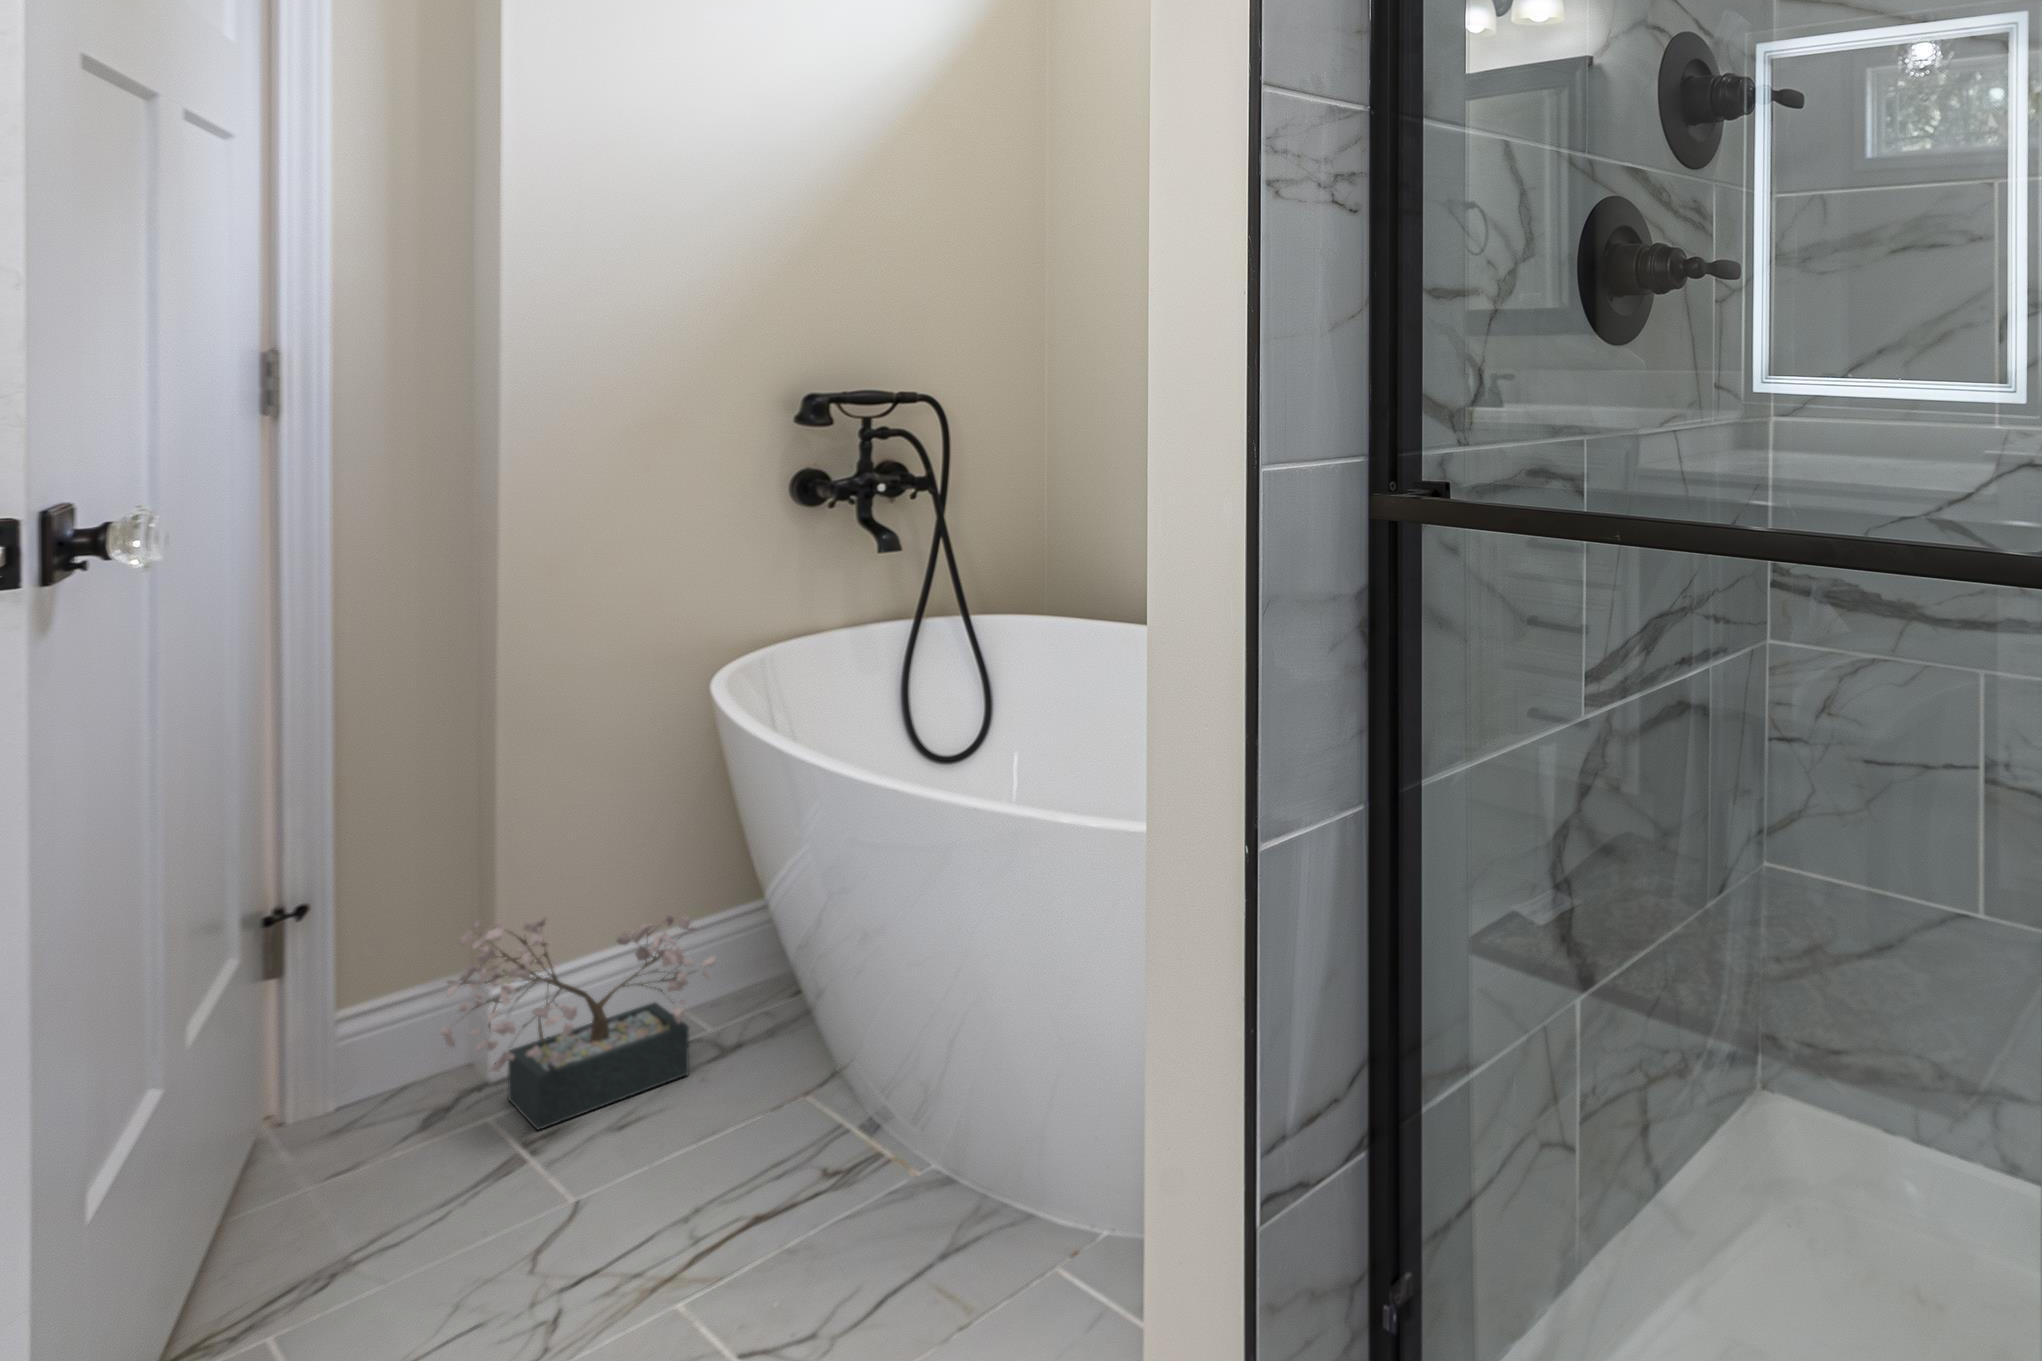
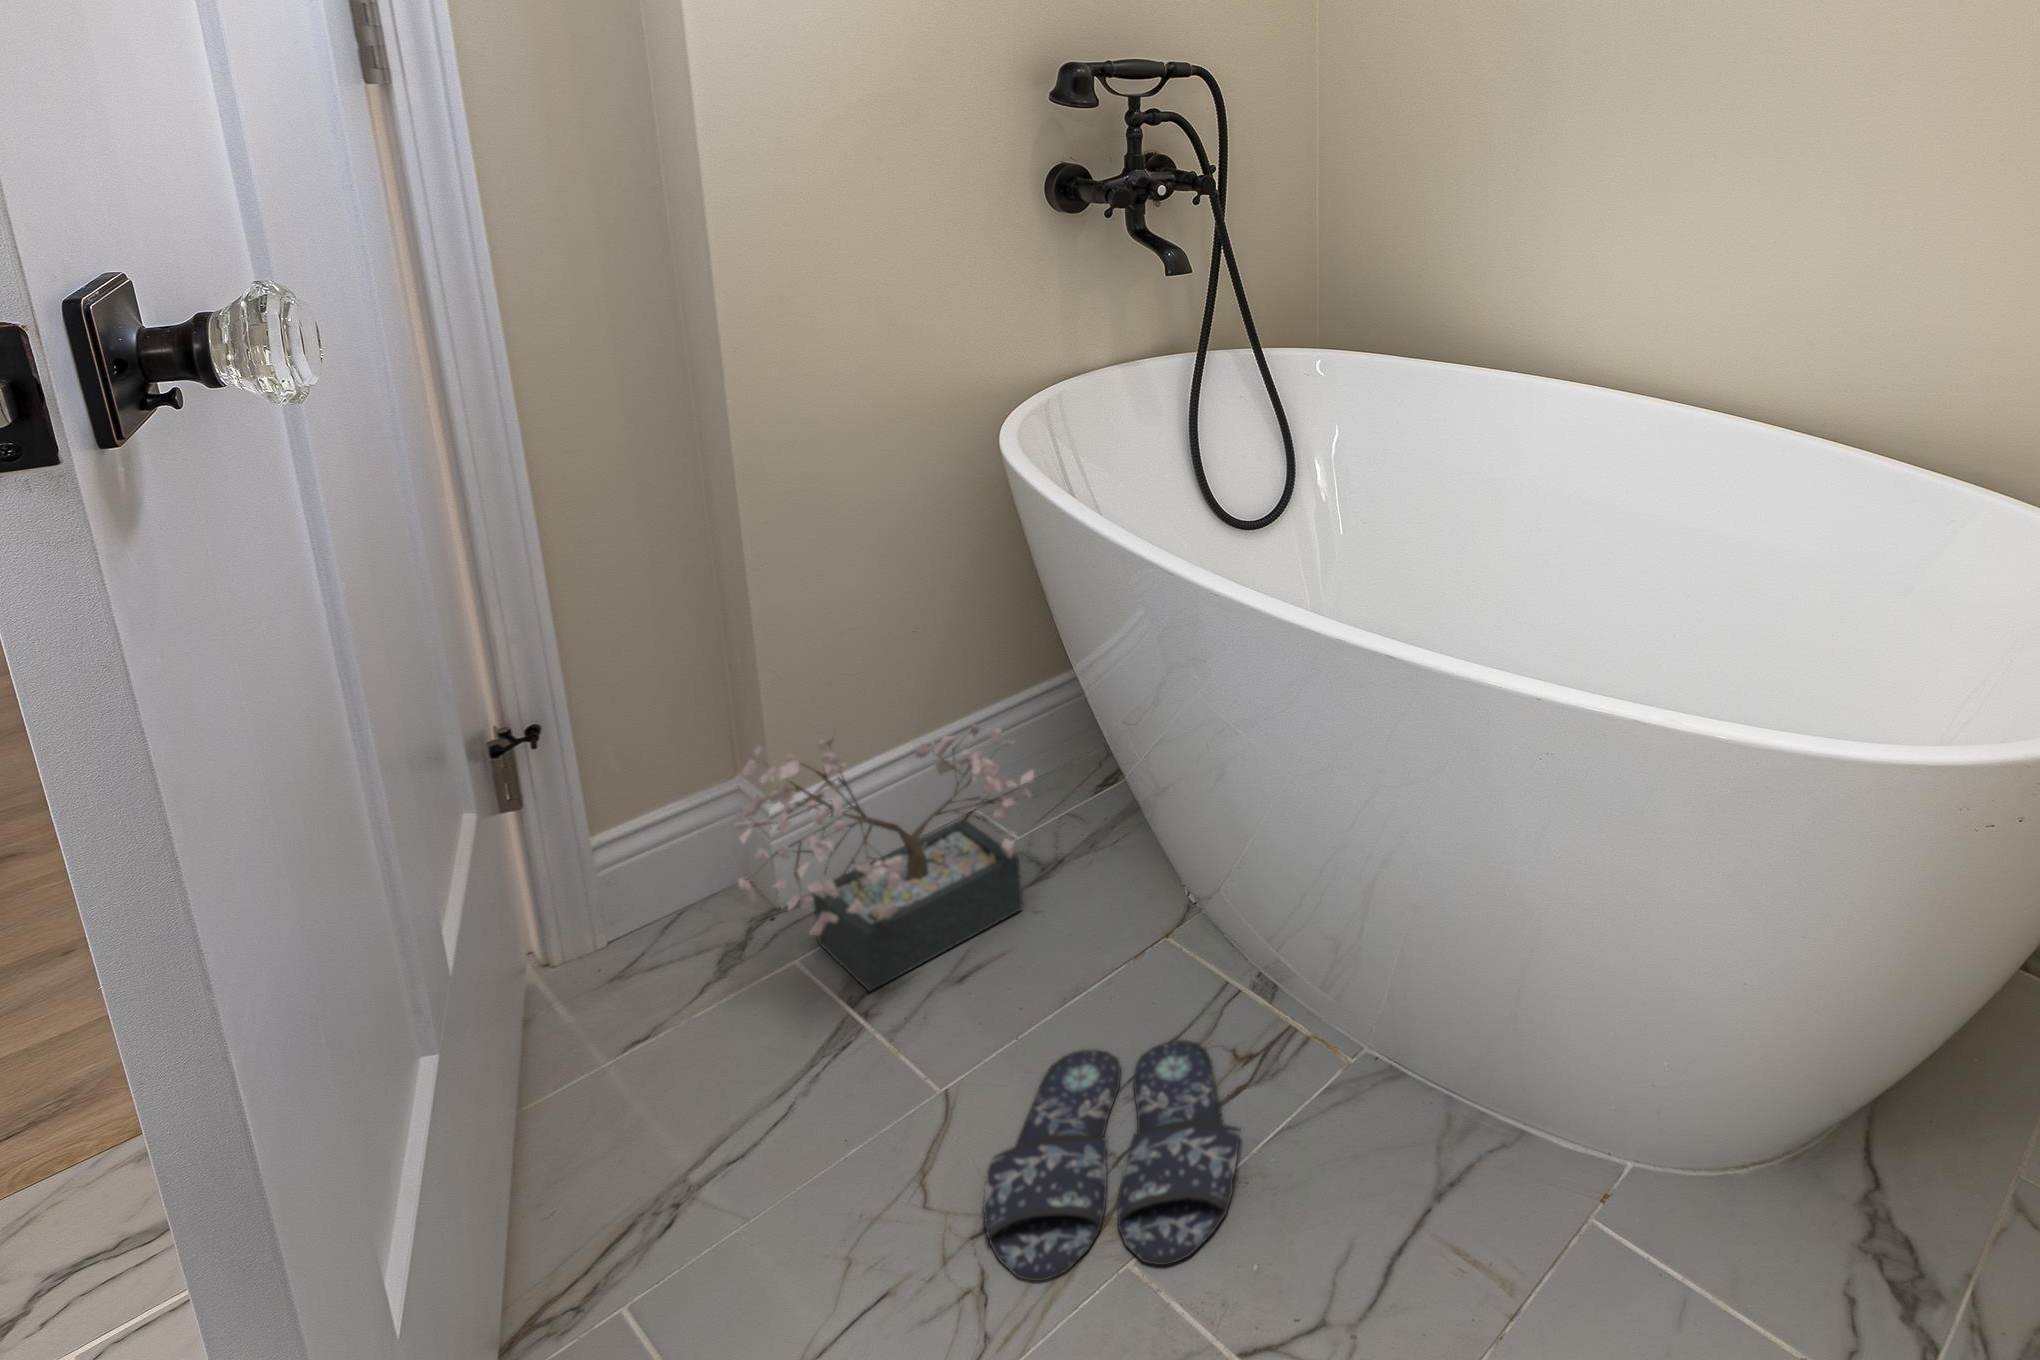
slippers: none [563,1155,794,1301] -> present [983,1040,1241,1281]

